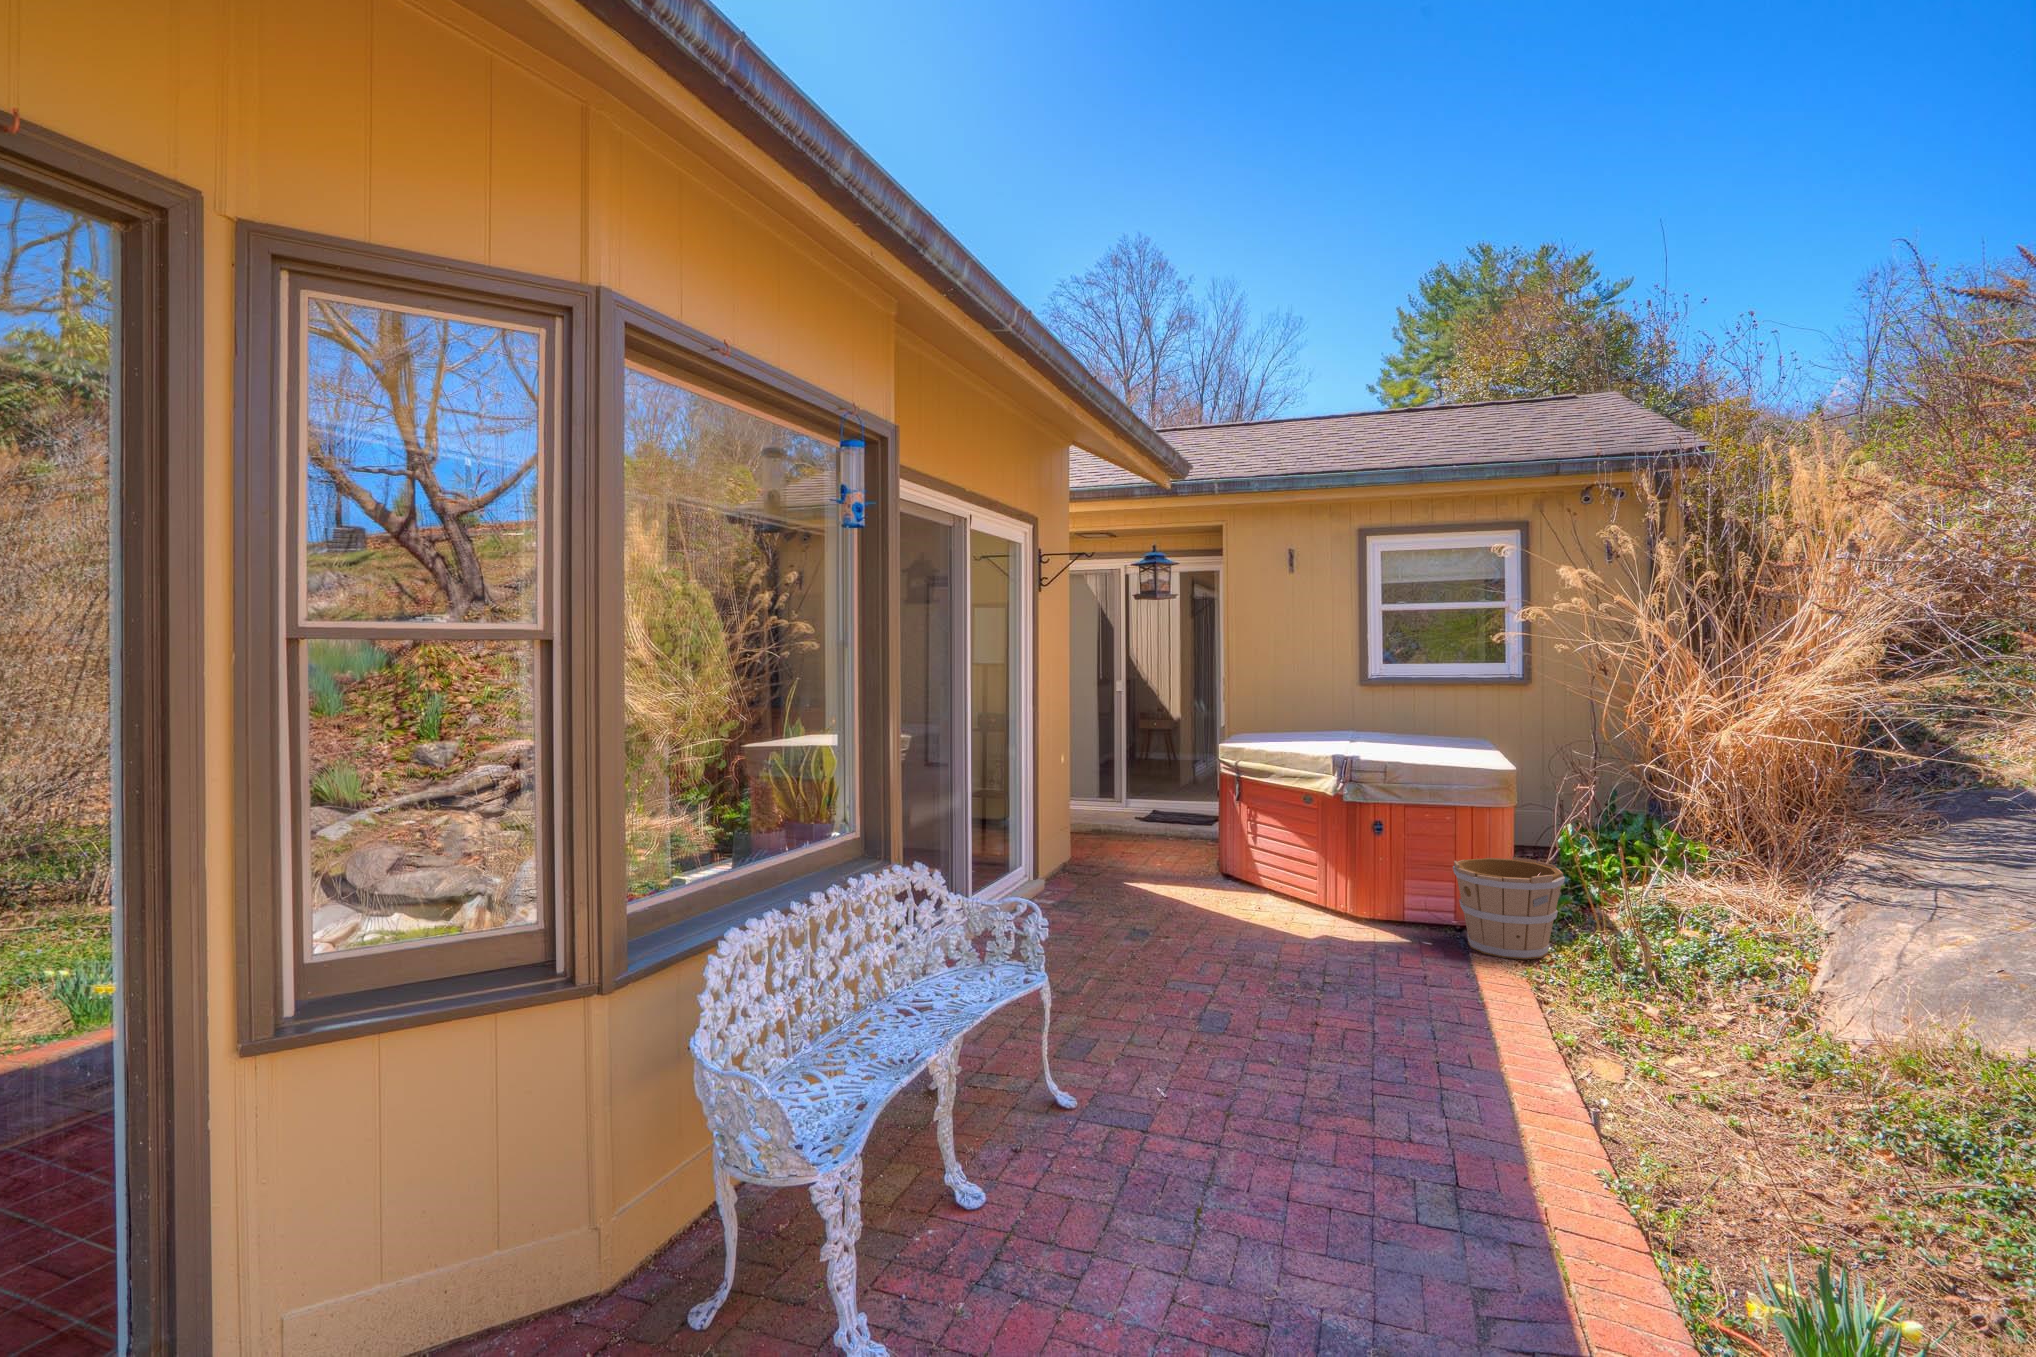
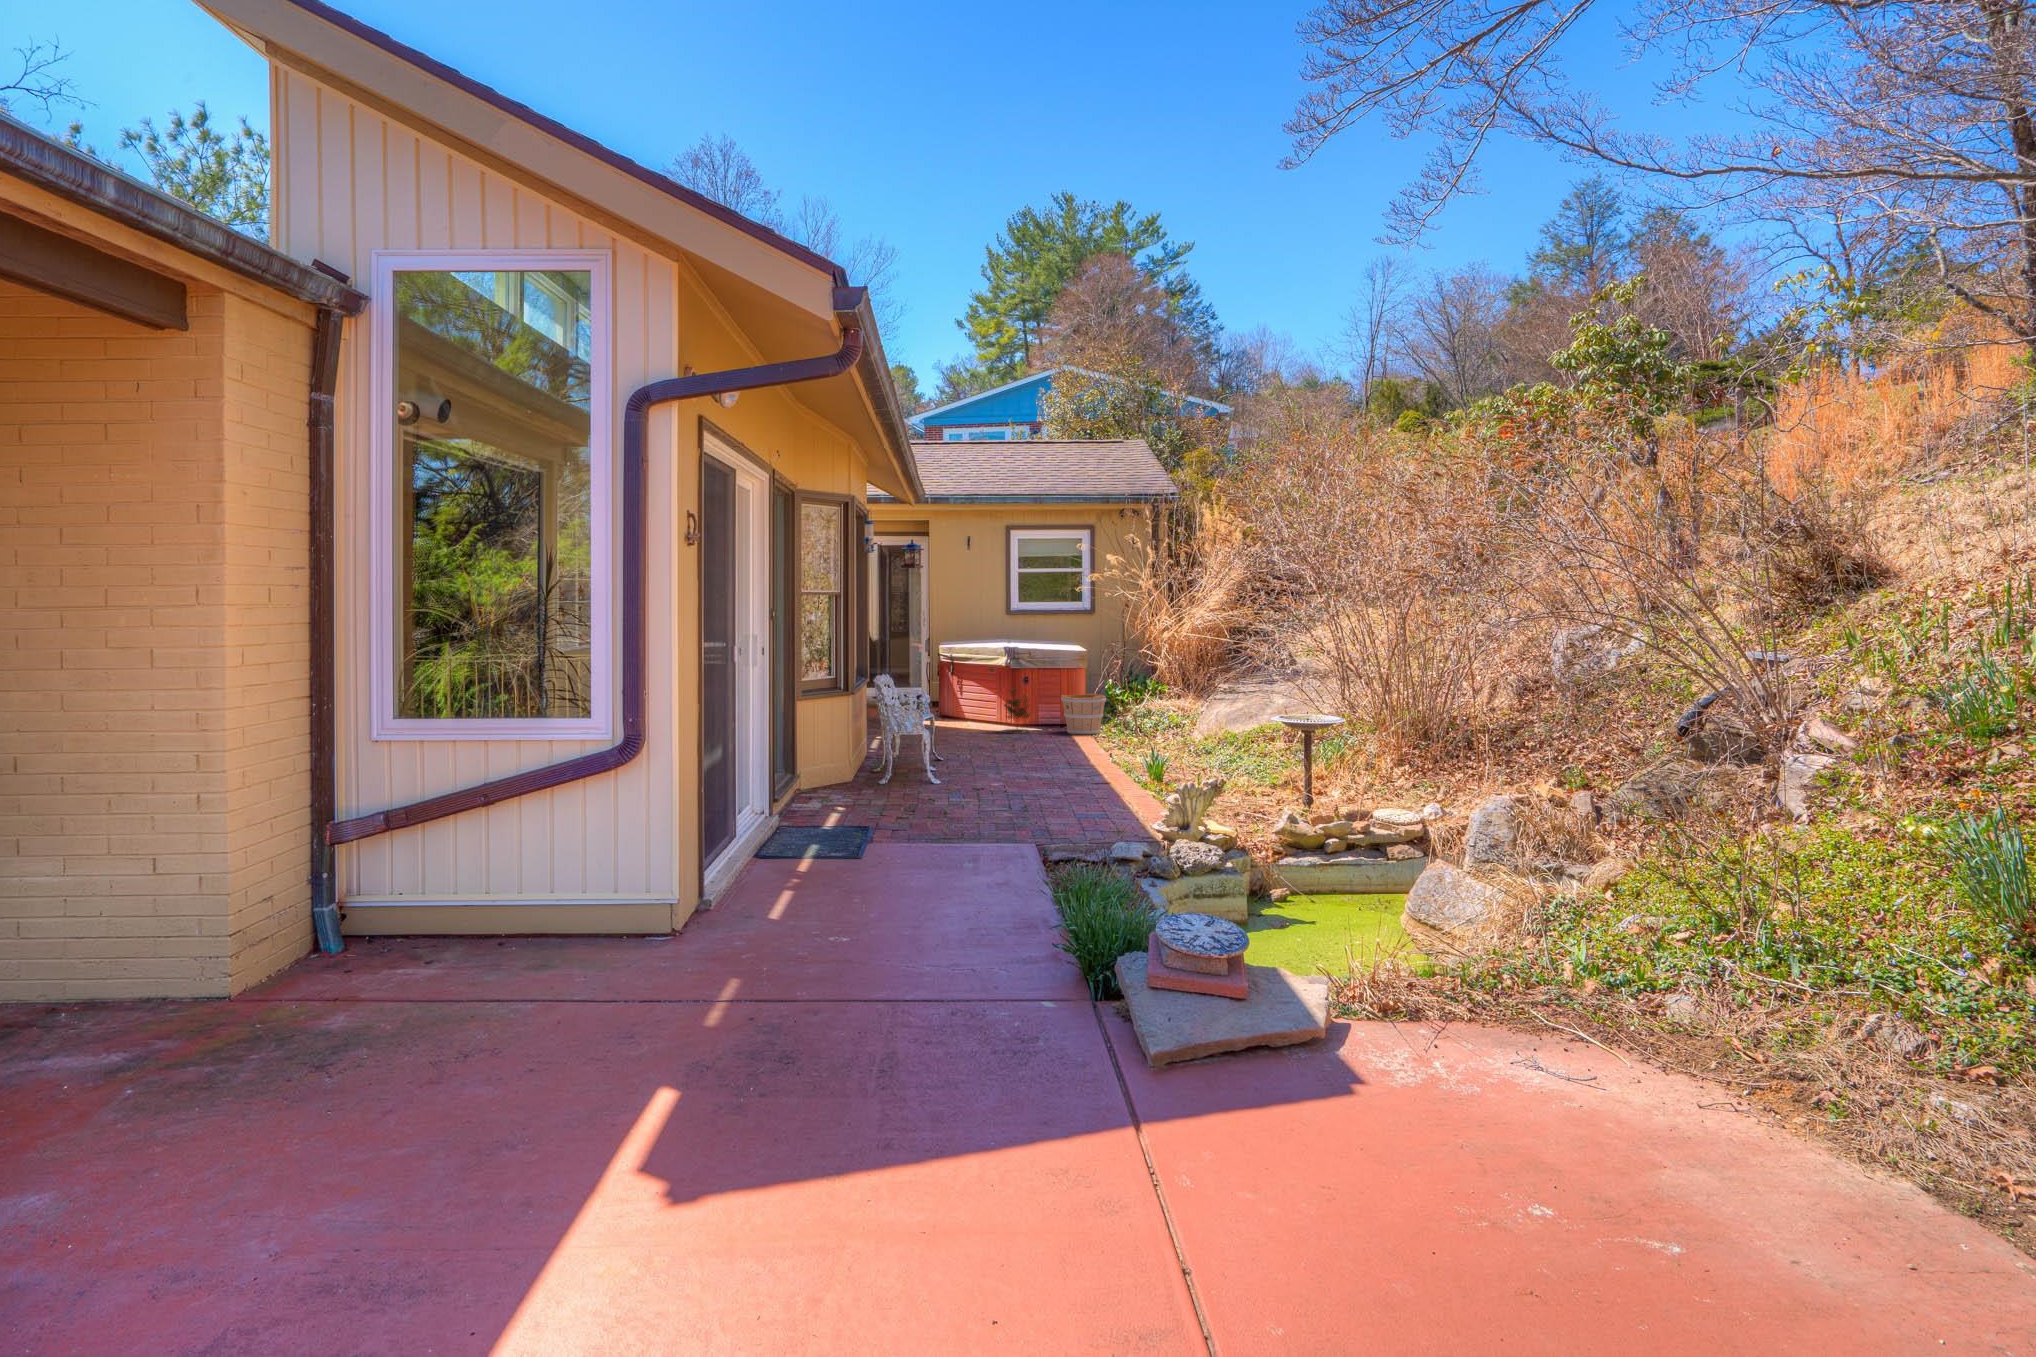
potted tree: none [1319,828,1388,938] -> present [1004,689,1030,734]

